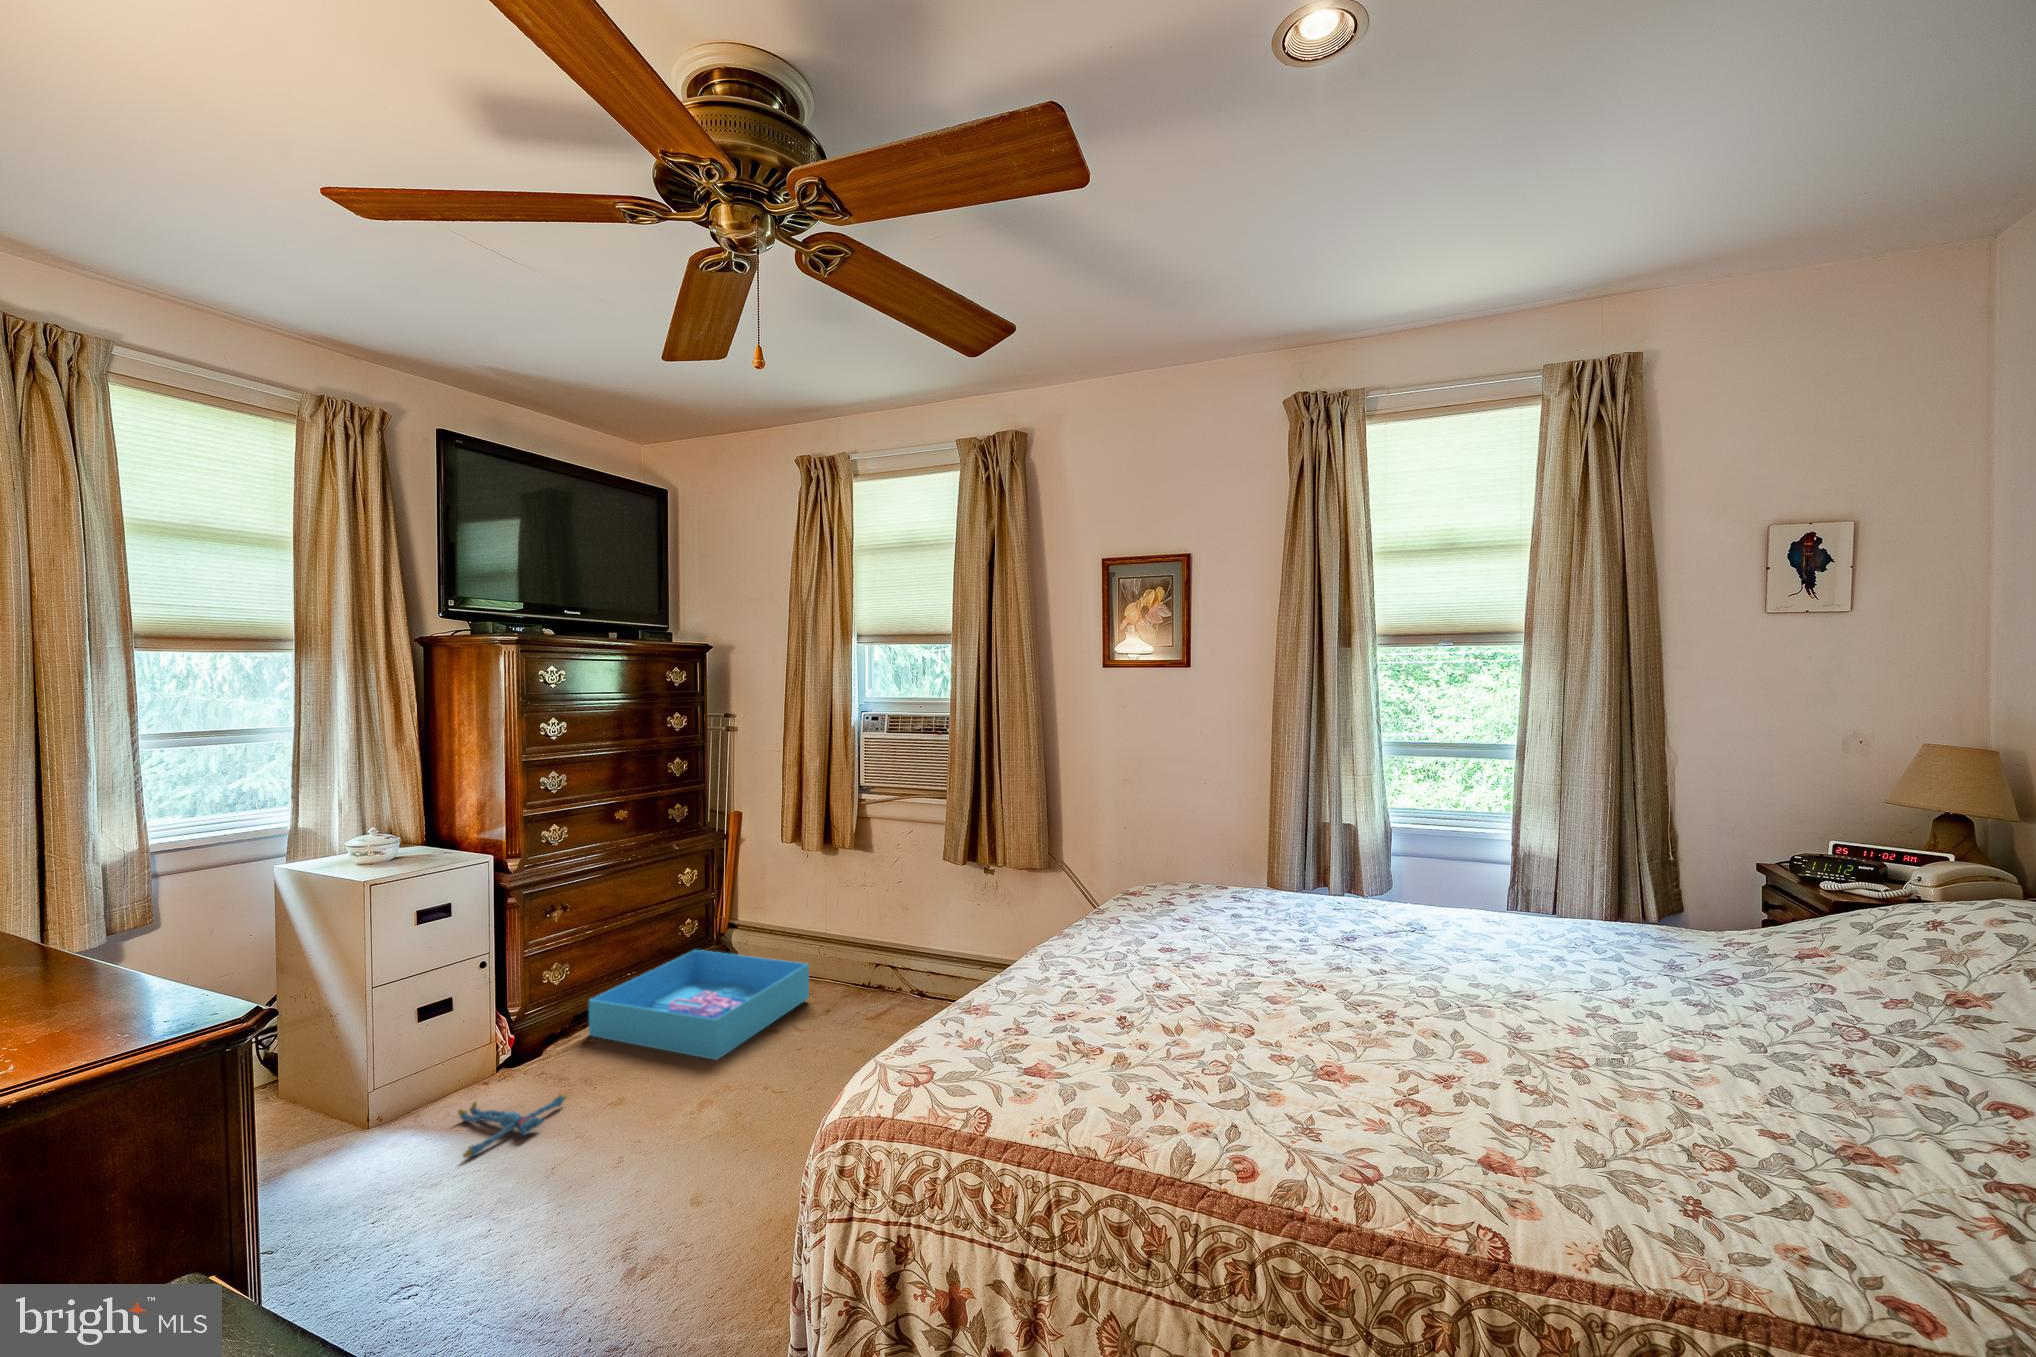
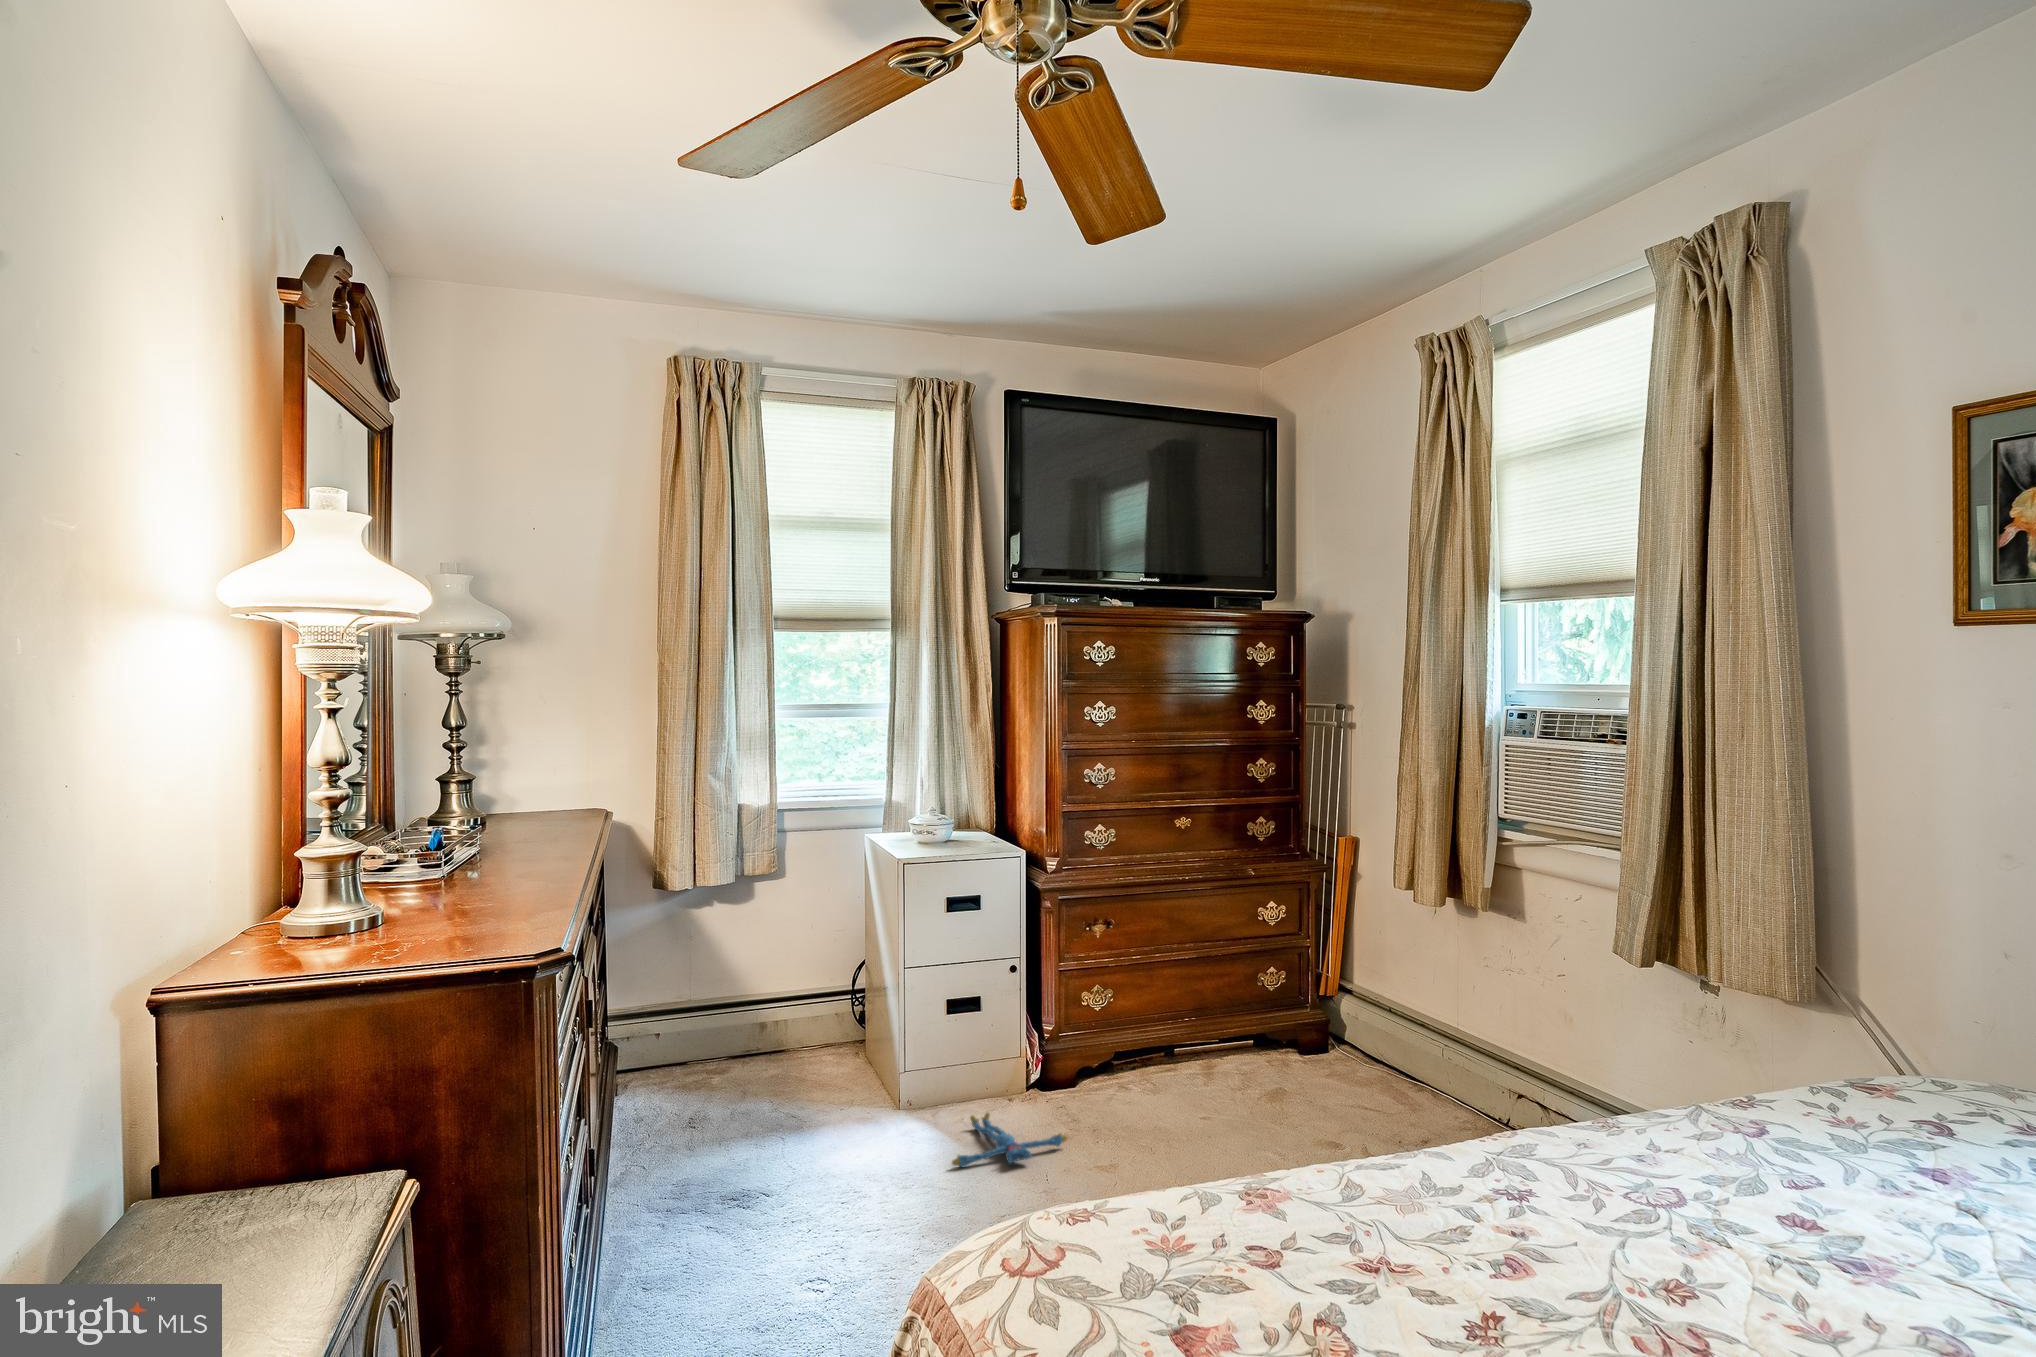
storage bin: present [589,950,809,1060] -> none [1131,1011,1406,1156]

